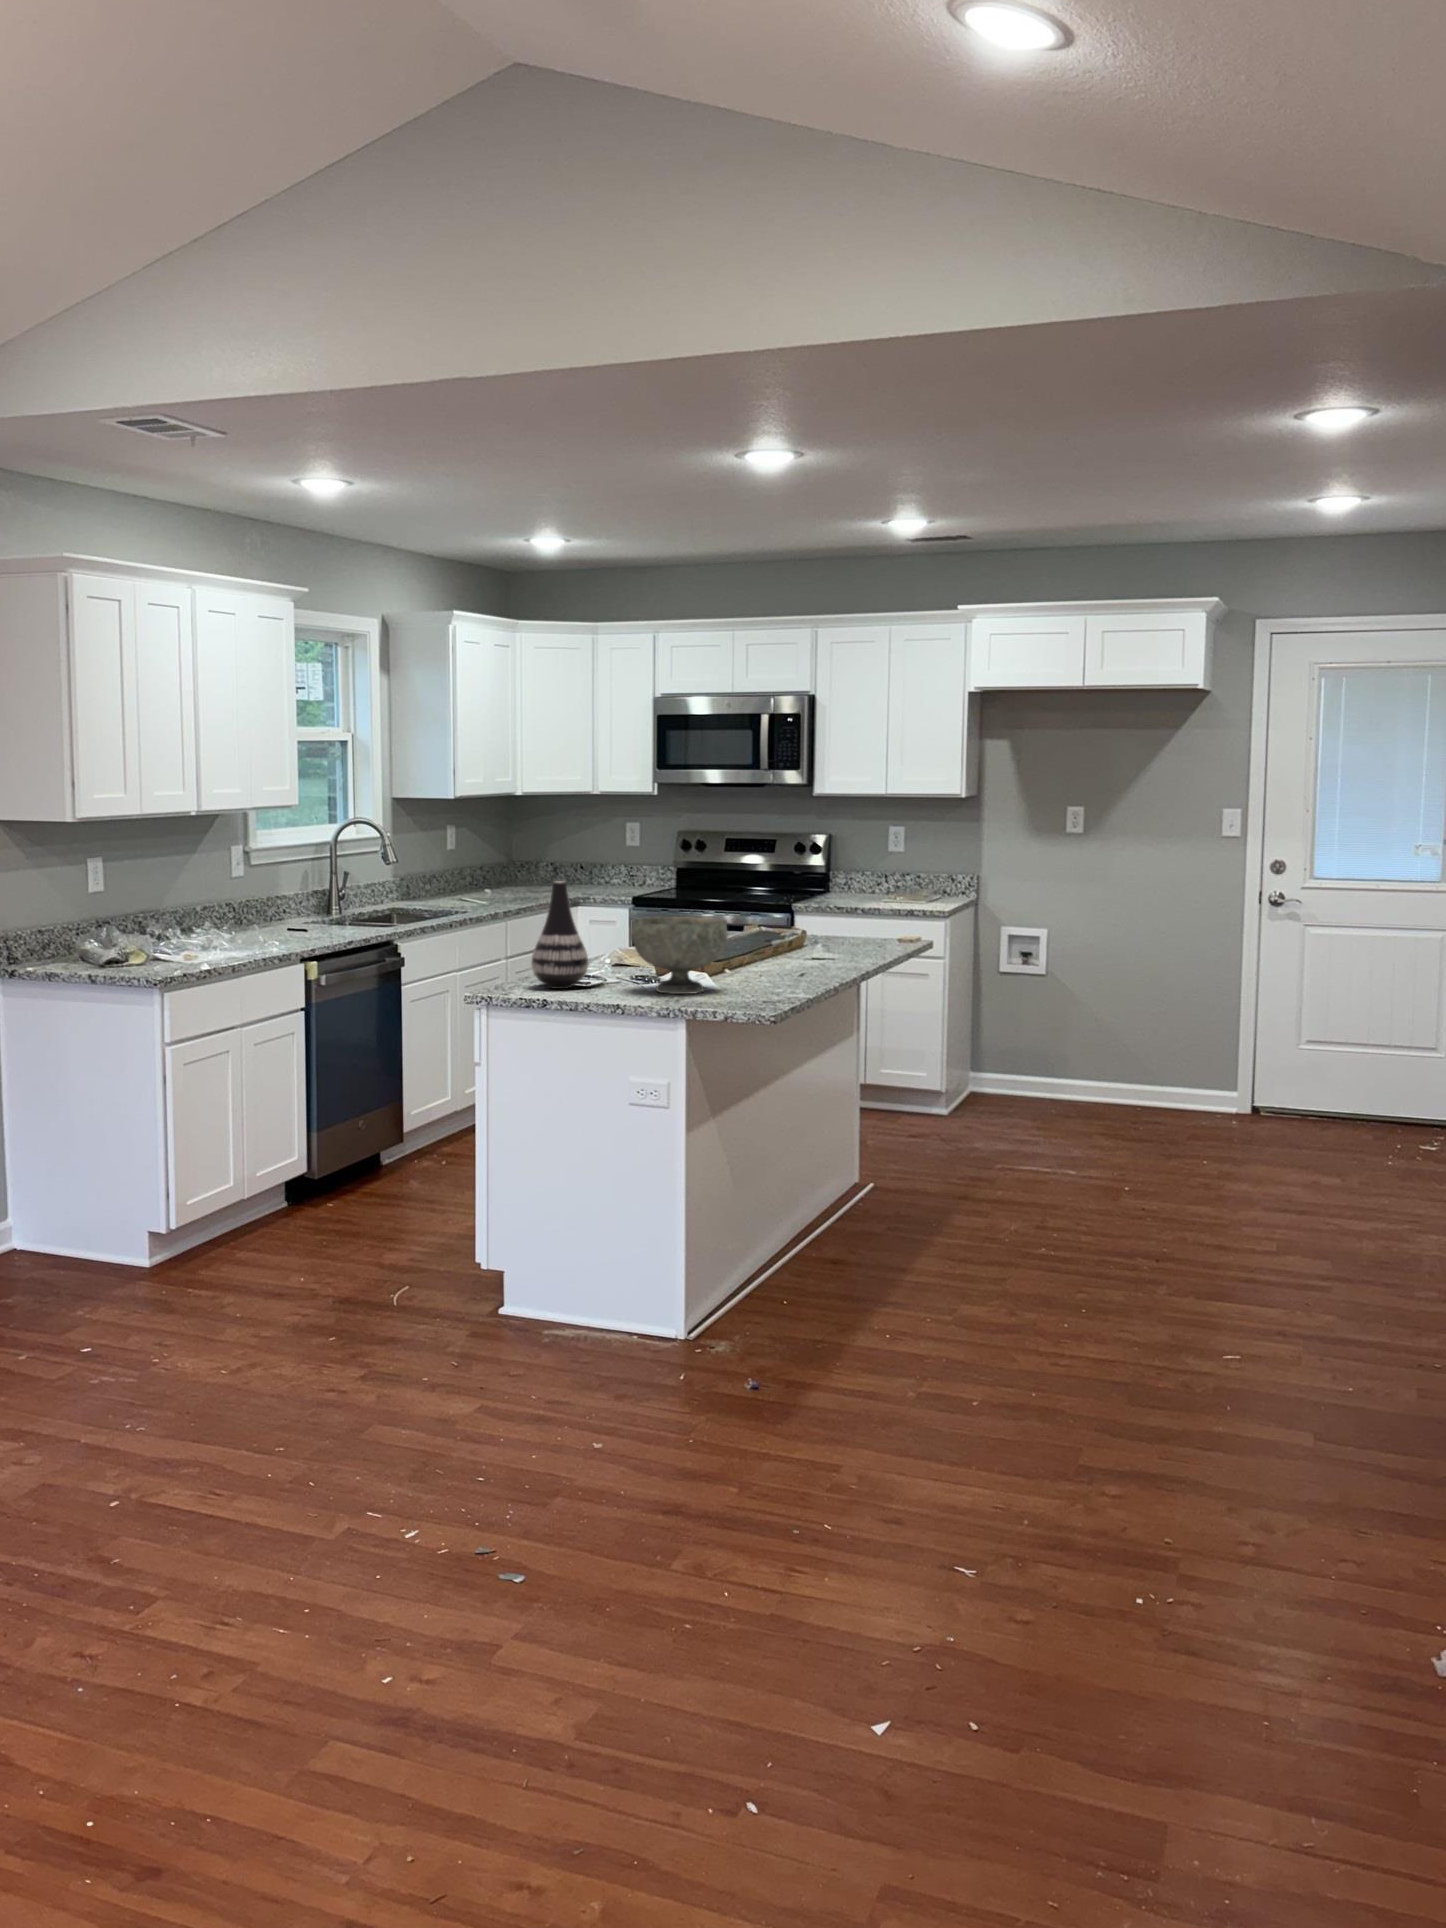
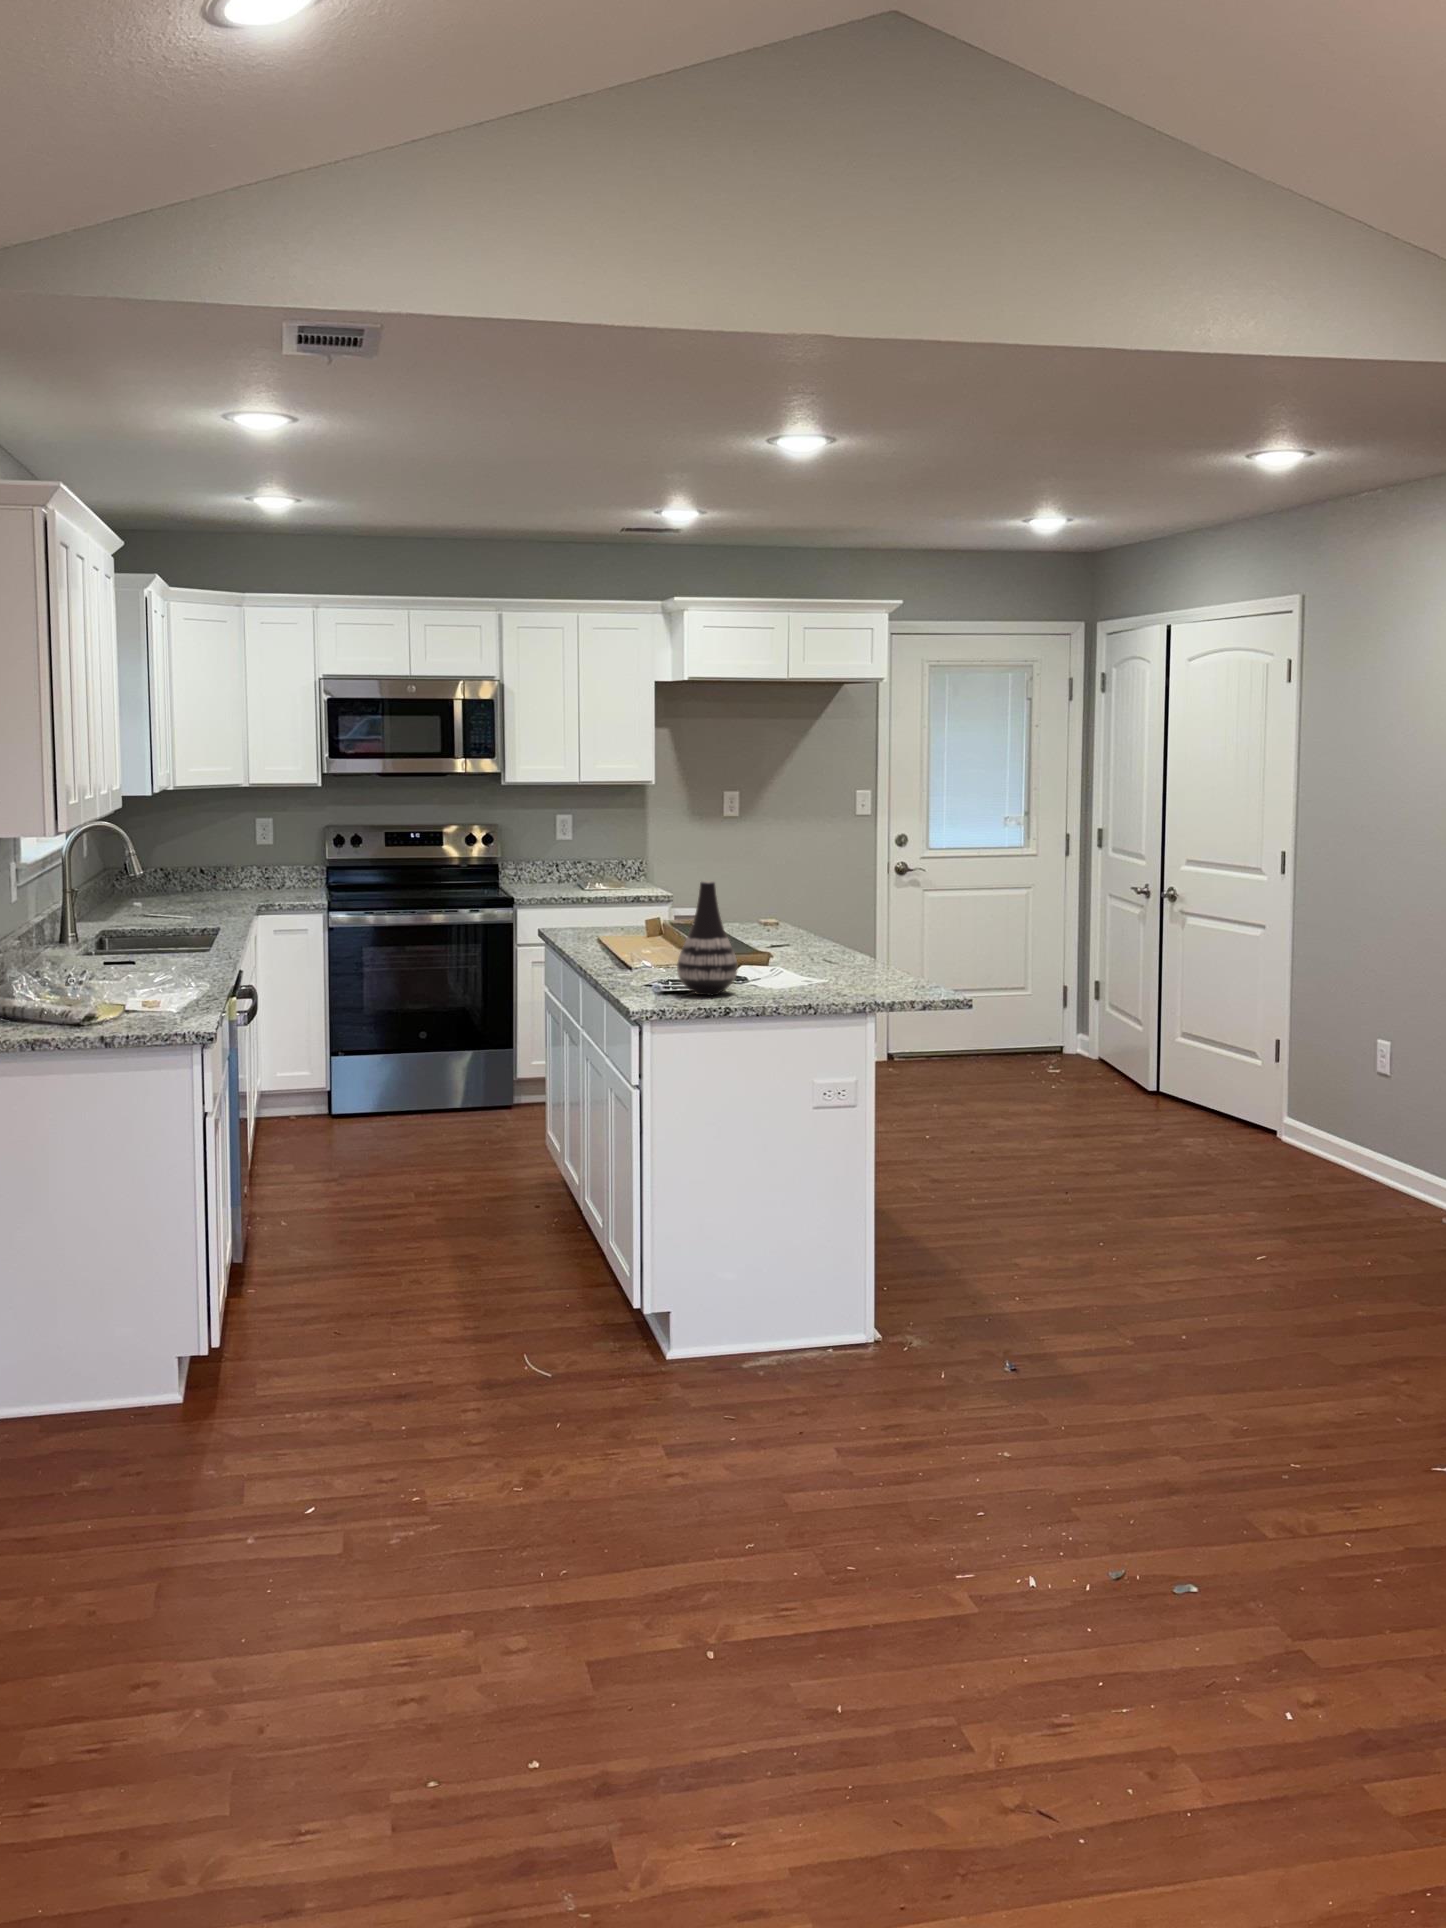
decorative bowl: present [631,917,728,994] -> none [783,911,878,989]

